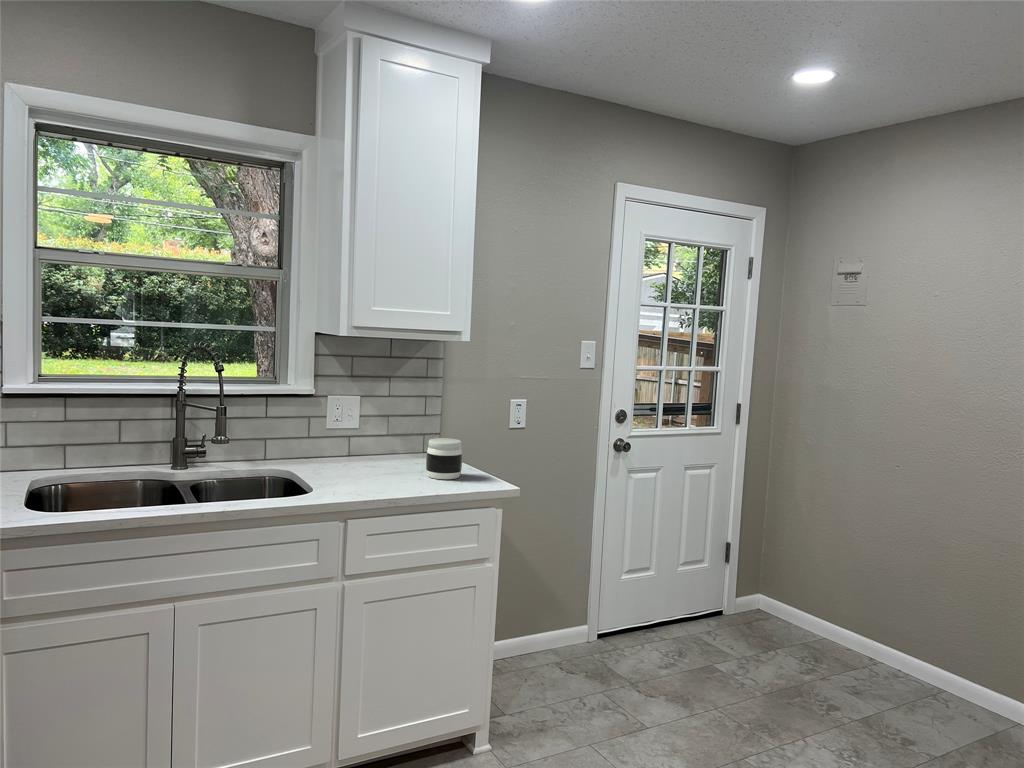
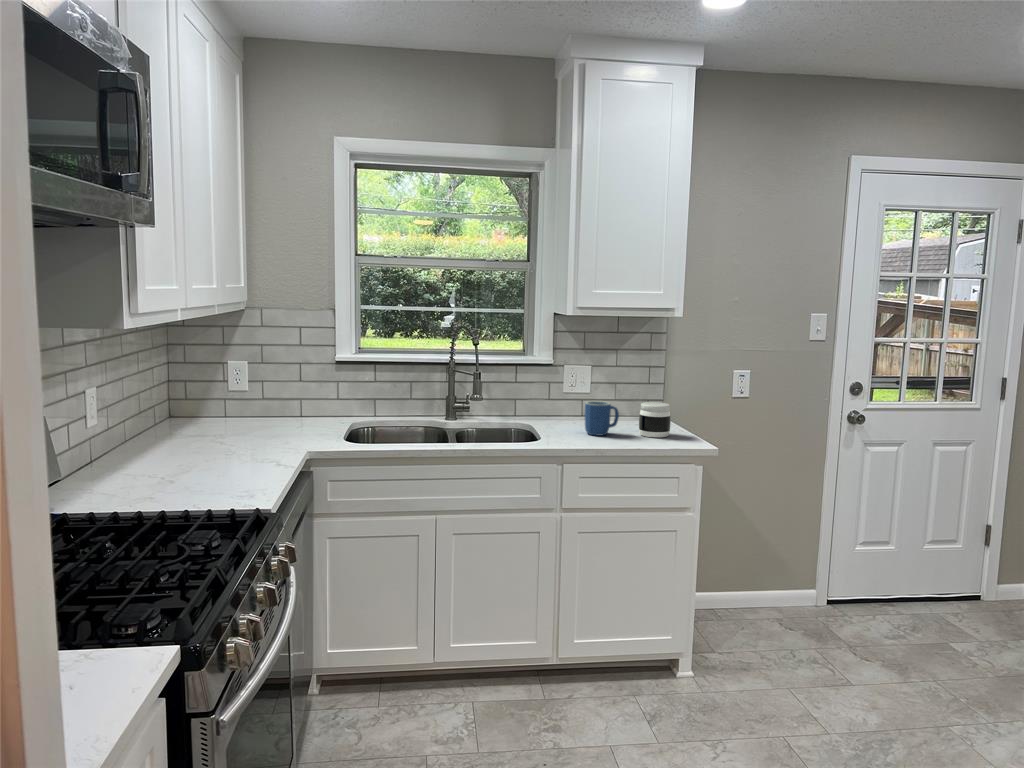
mug: none [363,439,404,481] -> present [585,401,619,436]

